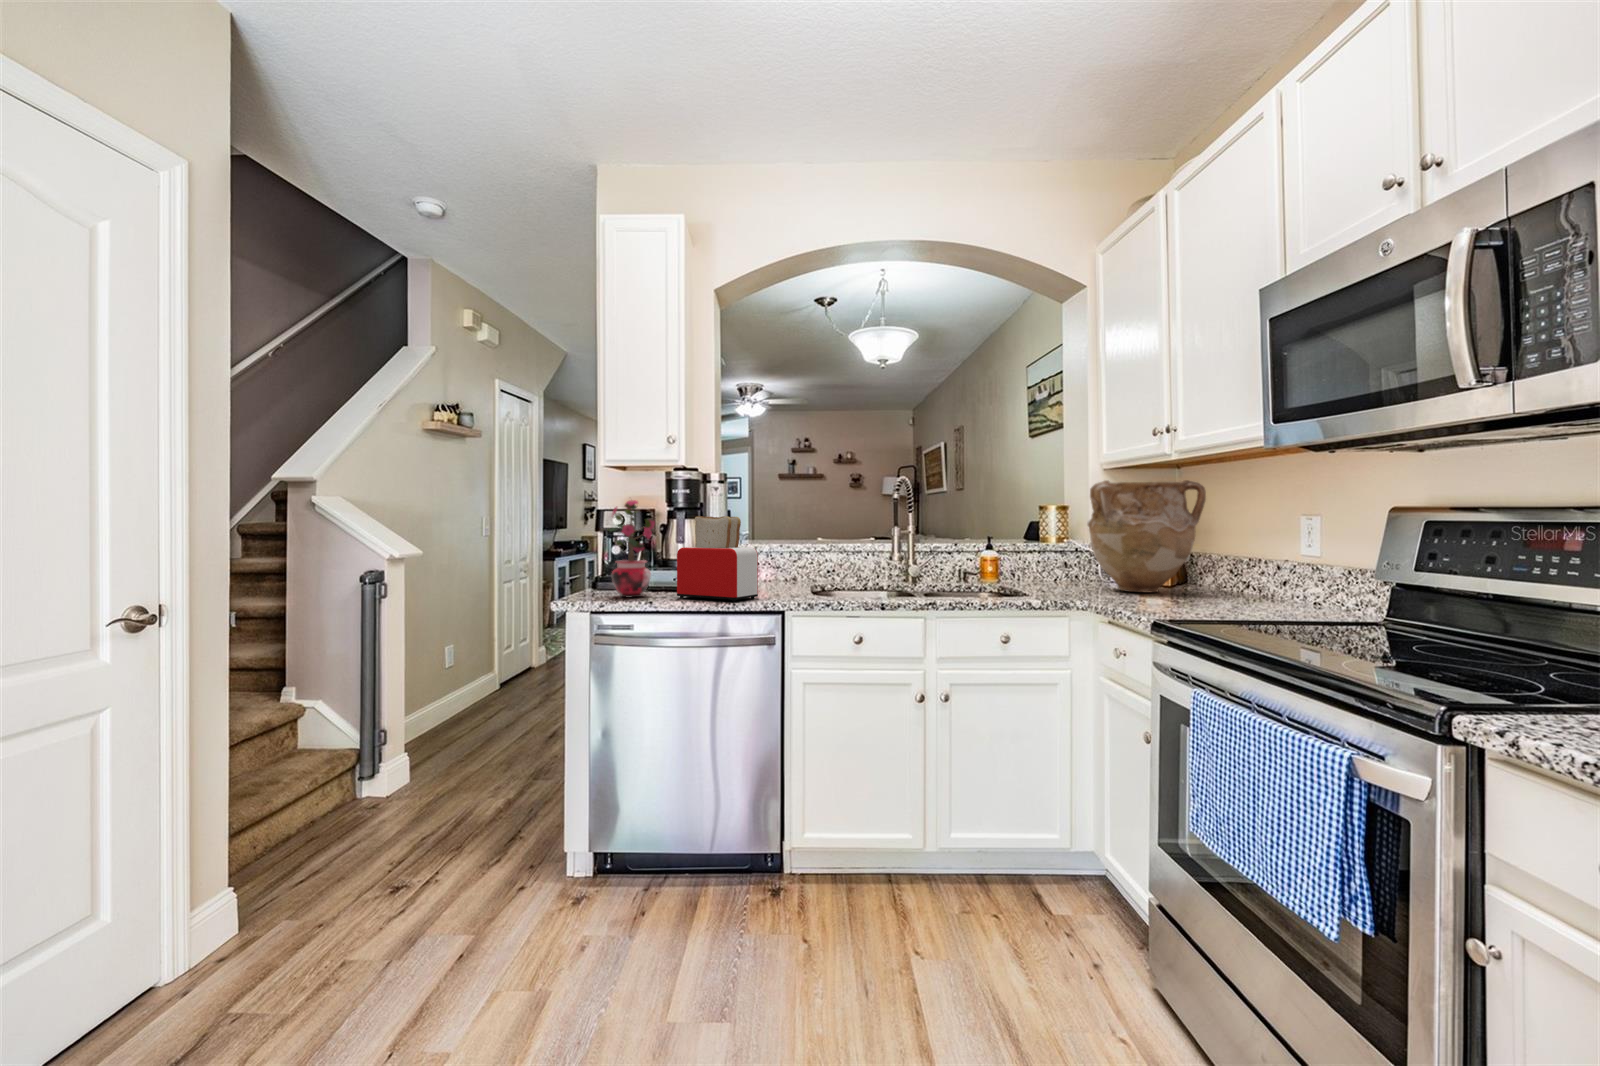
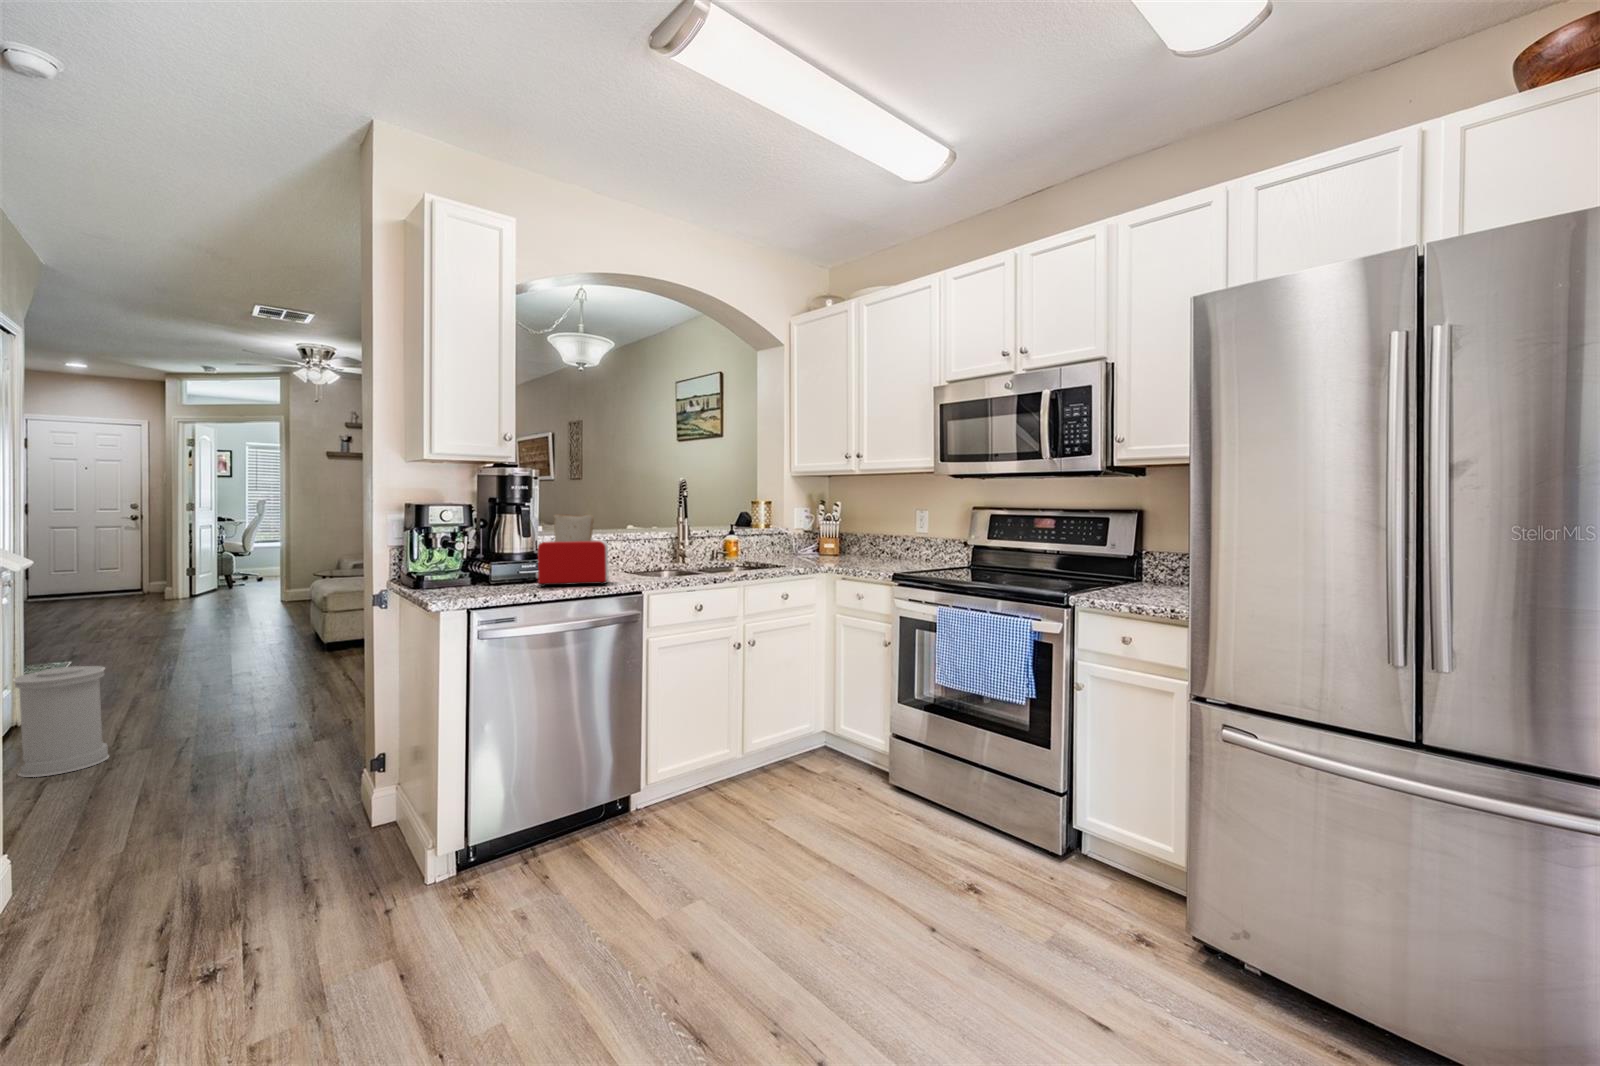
vase: present [1087,480,1206,592] -> none [795,487,862,559]
potted plant: present [610,500,655,597] -> none [457,496,510,591]
trash can: none [487,631,536,706] -> present [13,666,109,777]

